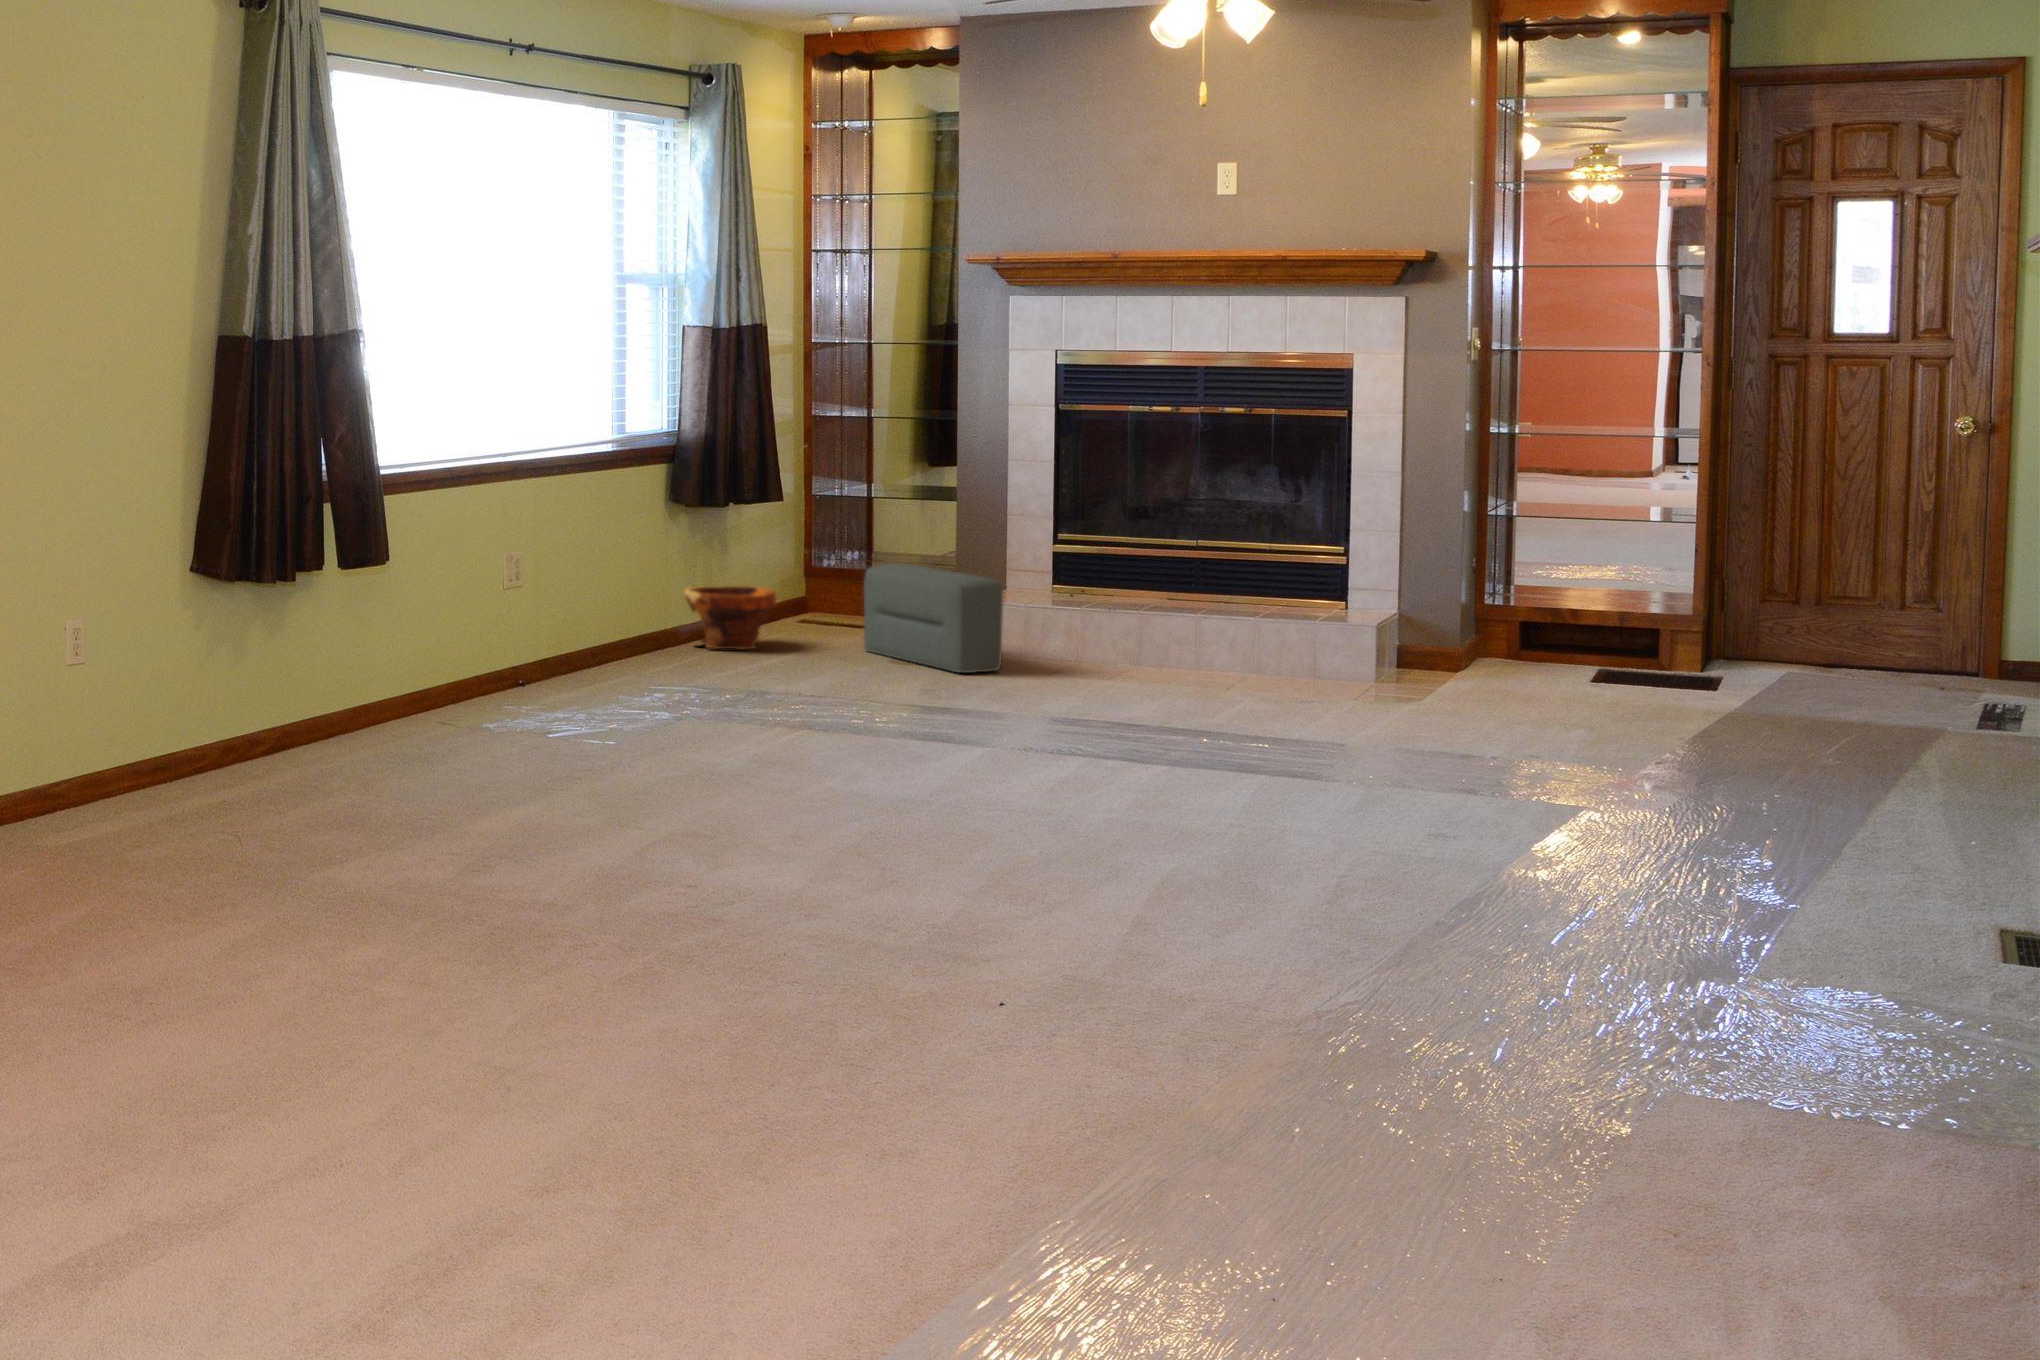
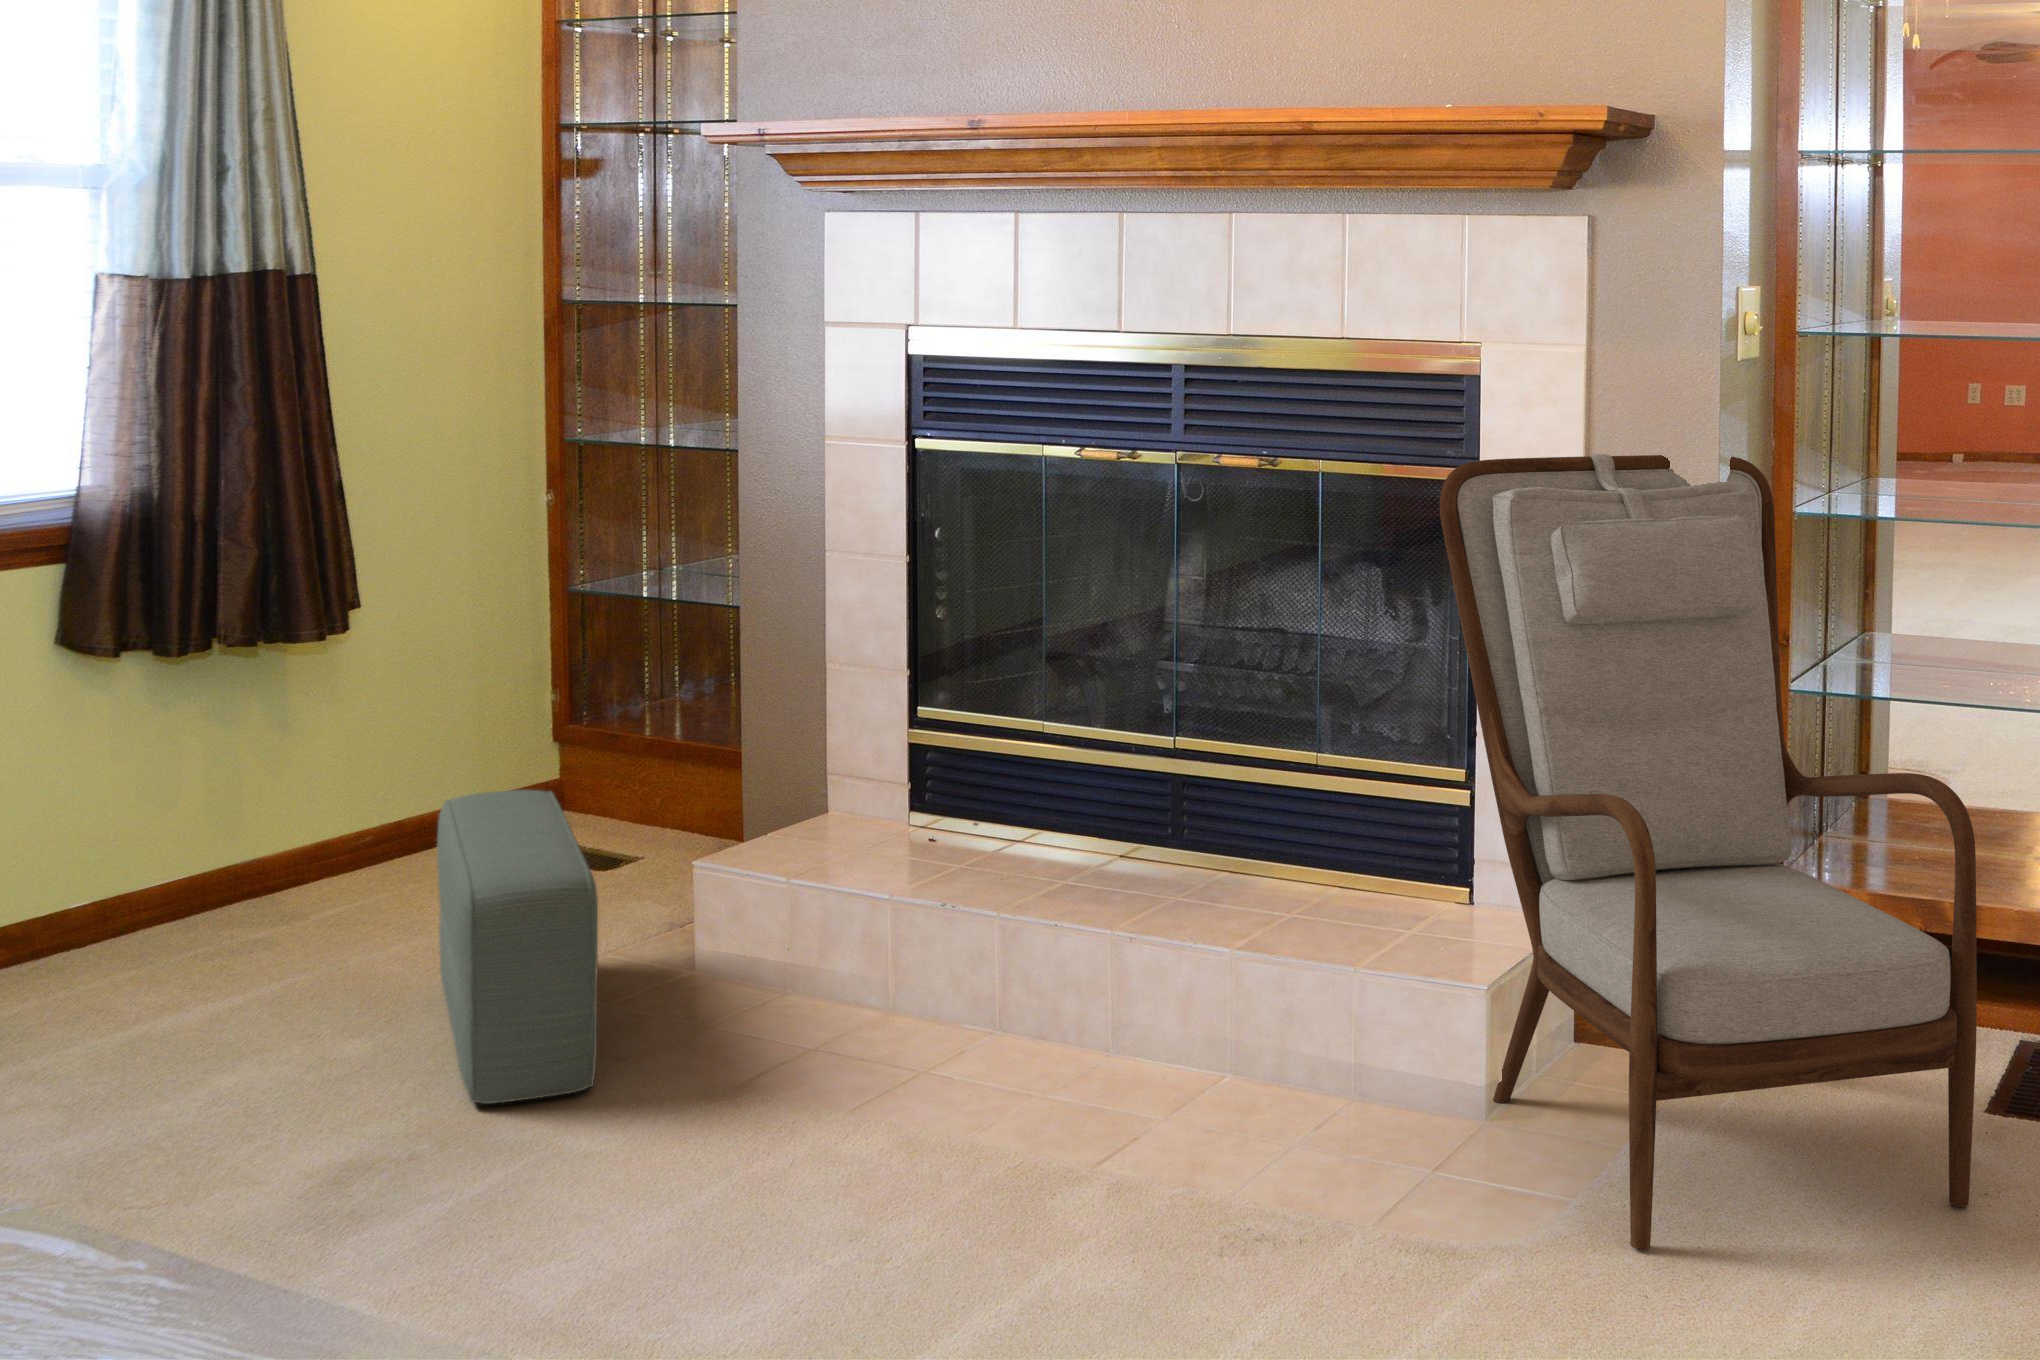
armchair: none [1353,403,1596,695] -> present [1440,454,1977,1250]
planter: present [684,586,776,650] -> none [64,816,287,976]

